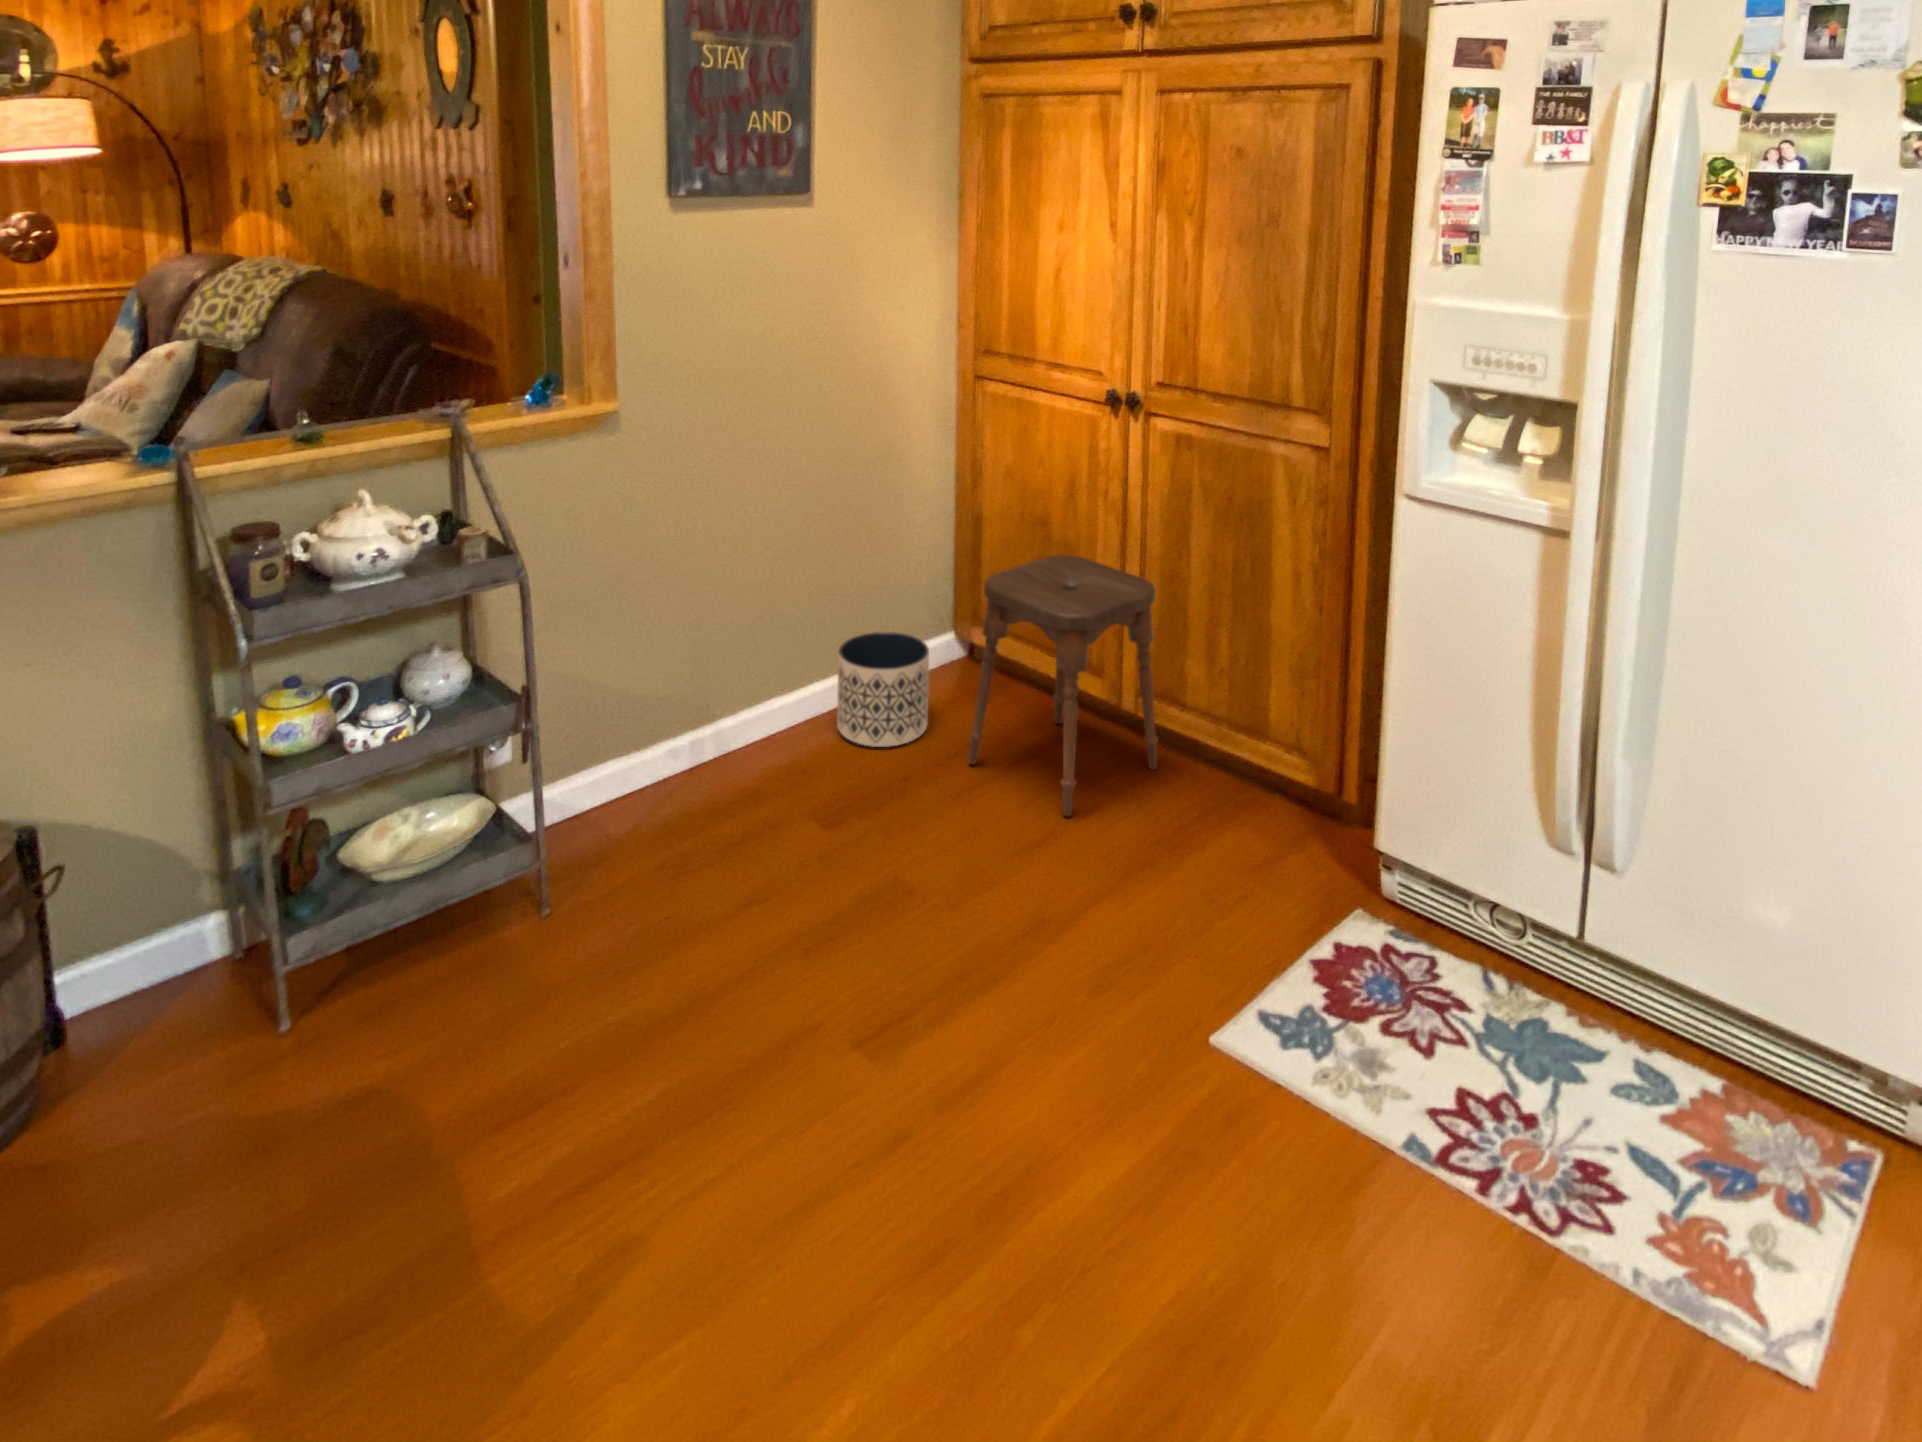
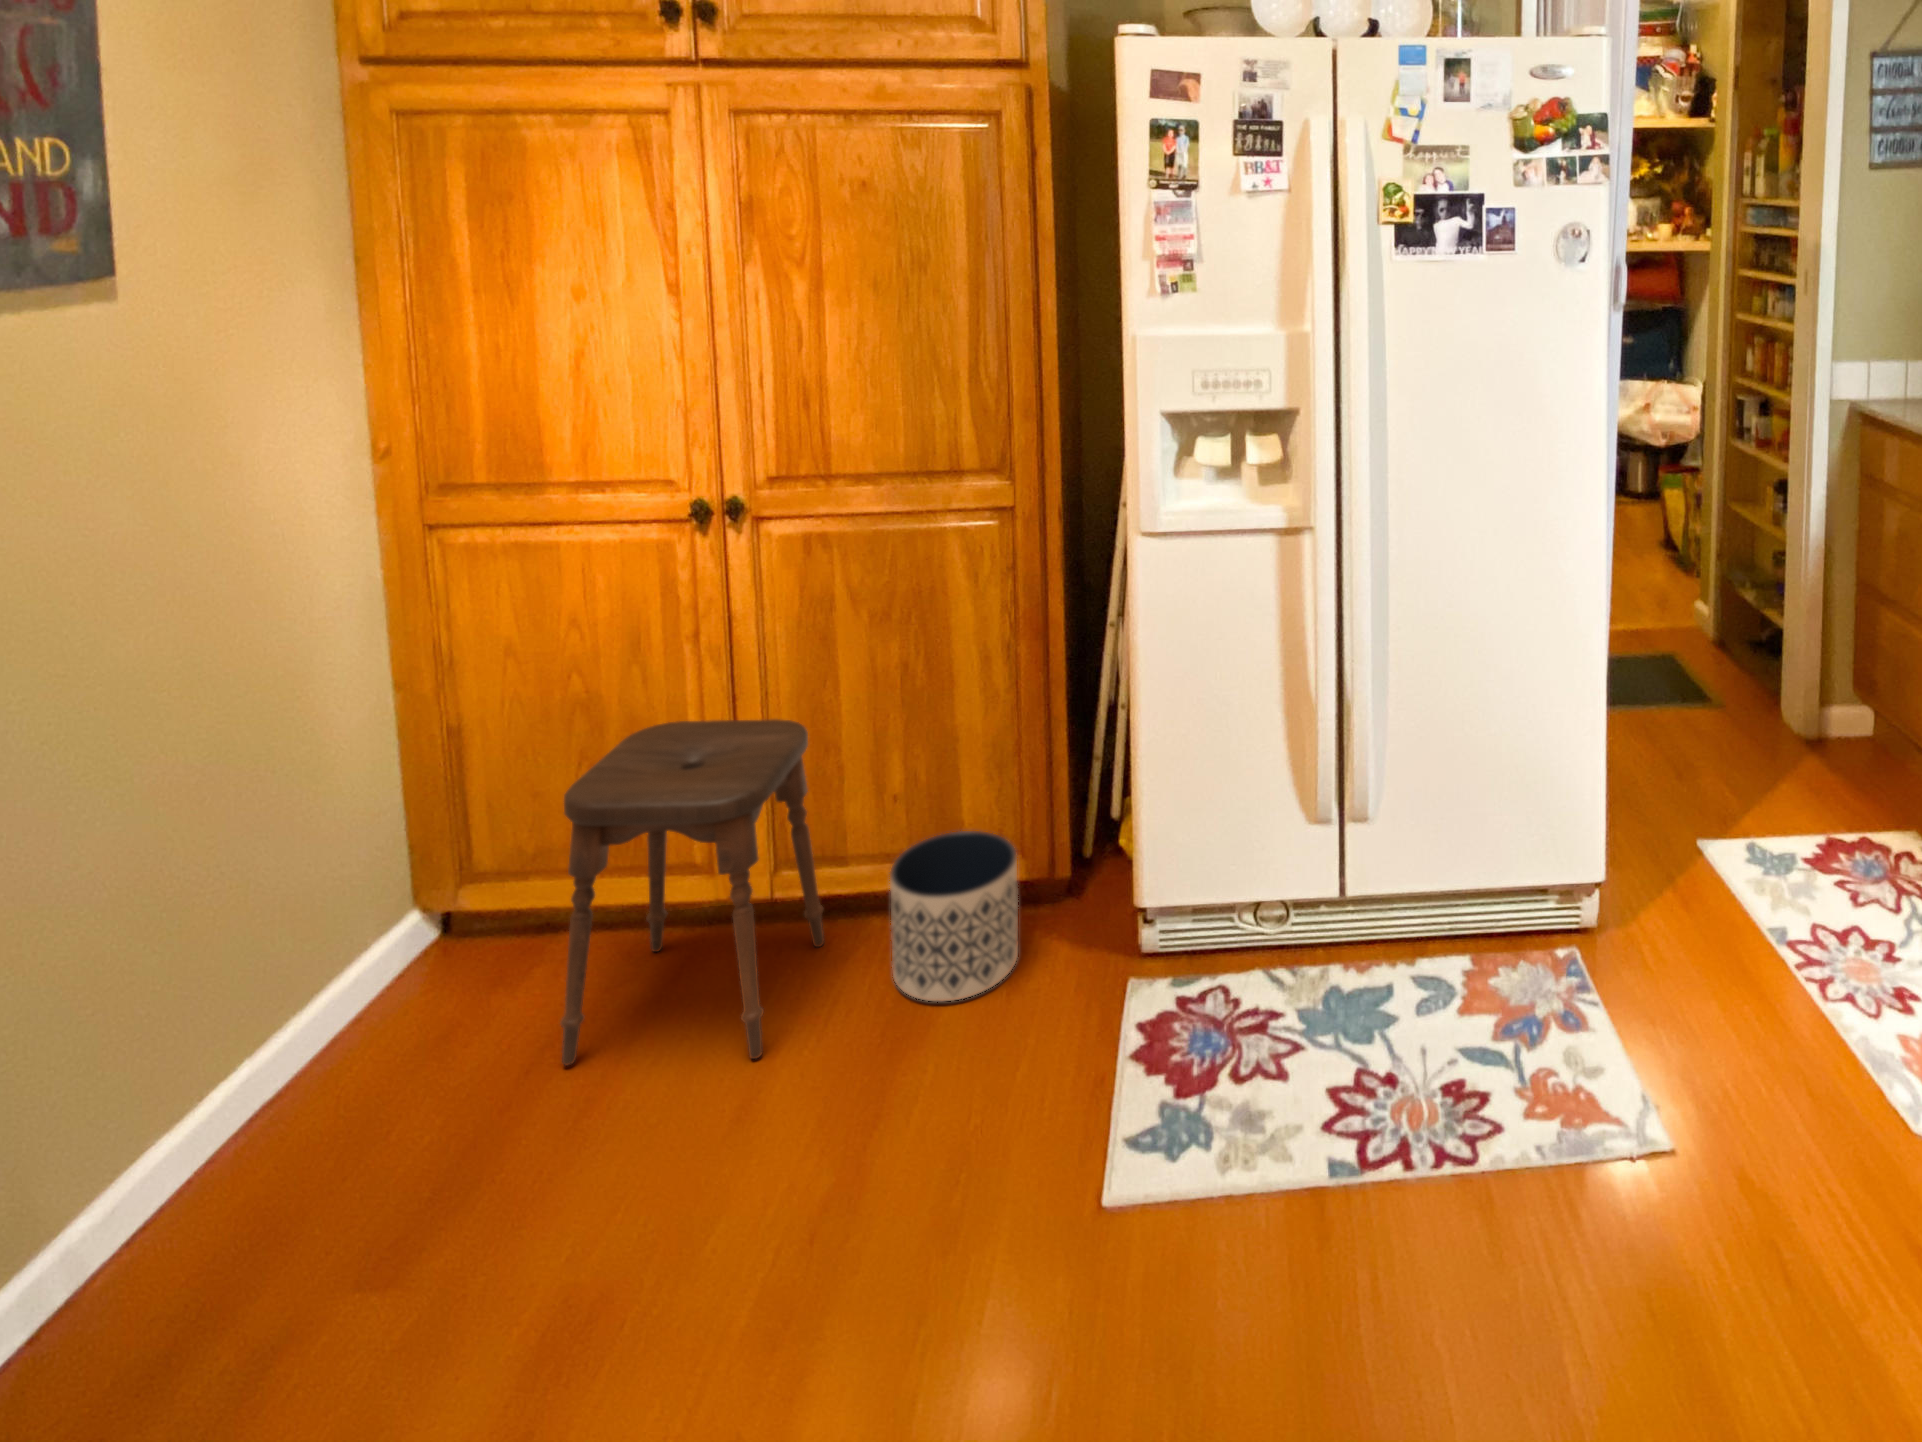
planter: present [837,632,929,747] -> present [890,831,1018,1002]

